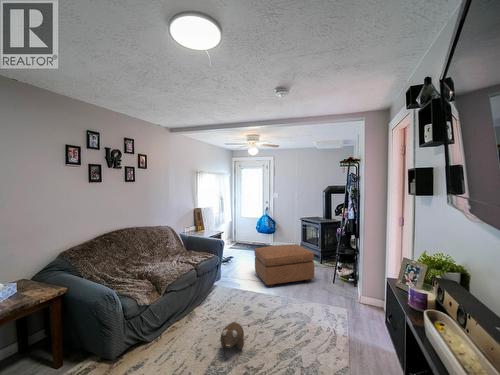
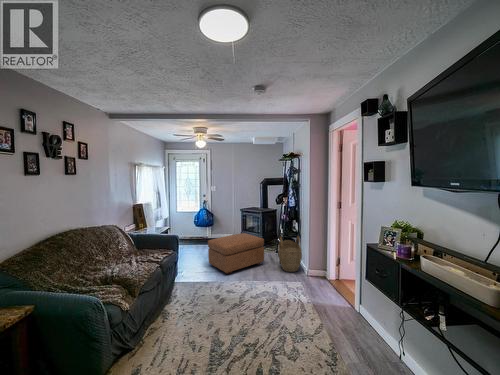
woven basket: none [329,253,358,297] -> present [278,237,302,272]
plush toy: present [221,322,244,350] -> none [212,309,235,335]

